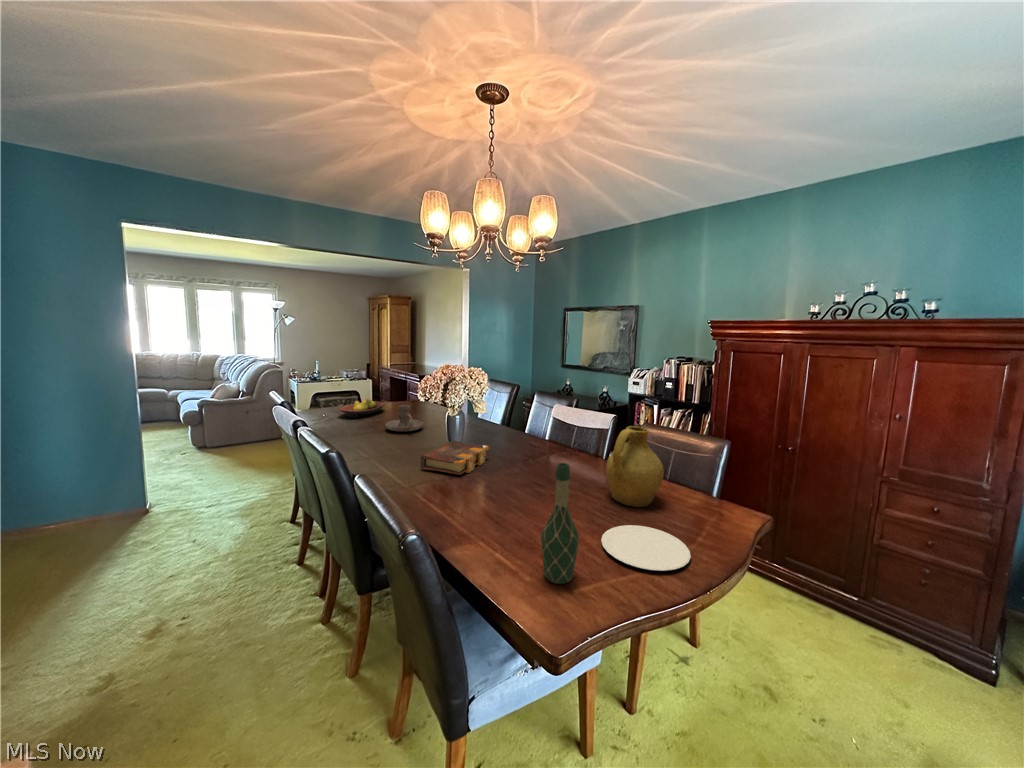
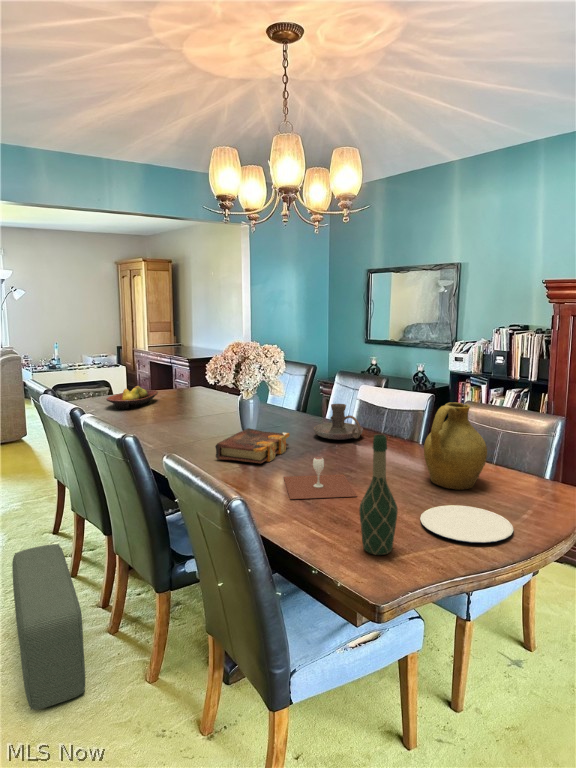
candle holder: present [385,405,423,432] -> present [314,404,363,440]
wine glass: none [479,473,544,514] -> present [284,457,357,499]
pouf: none [223,540,288,708] -> present [12,544,85,710]

